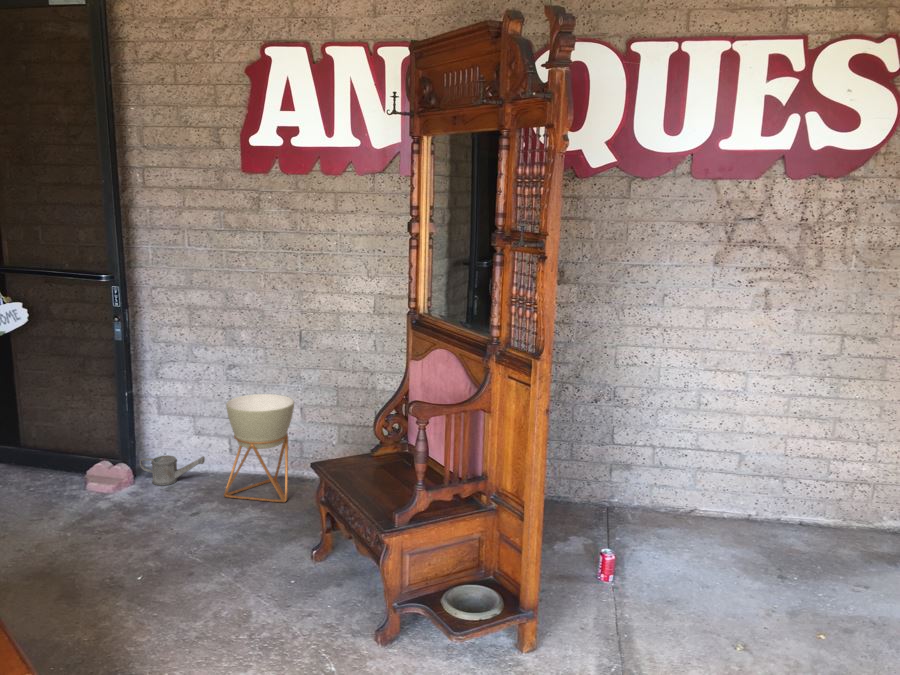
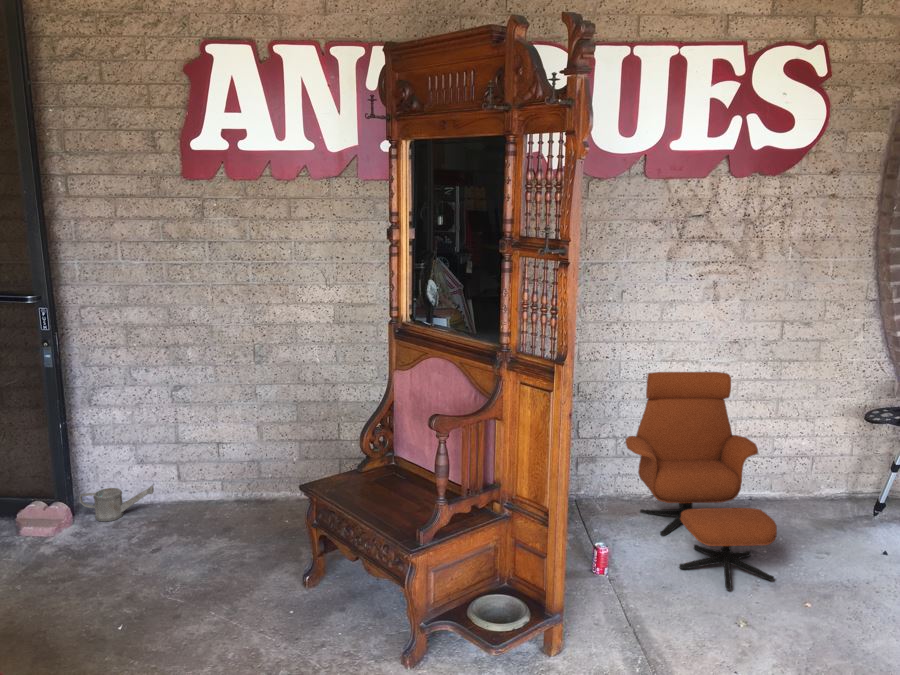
lounge chair: none [656,381,798,612] -> present [625,372,777,590]
planter: present [224,394,294,502] -> none [181,414,254,527]

